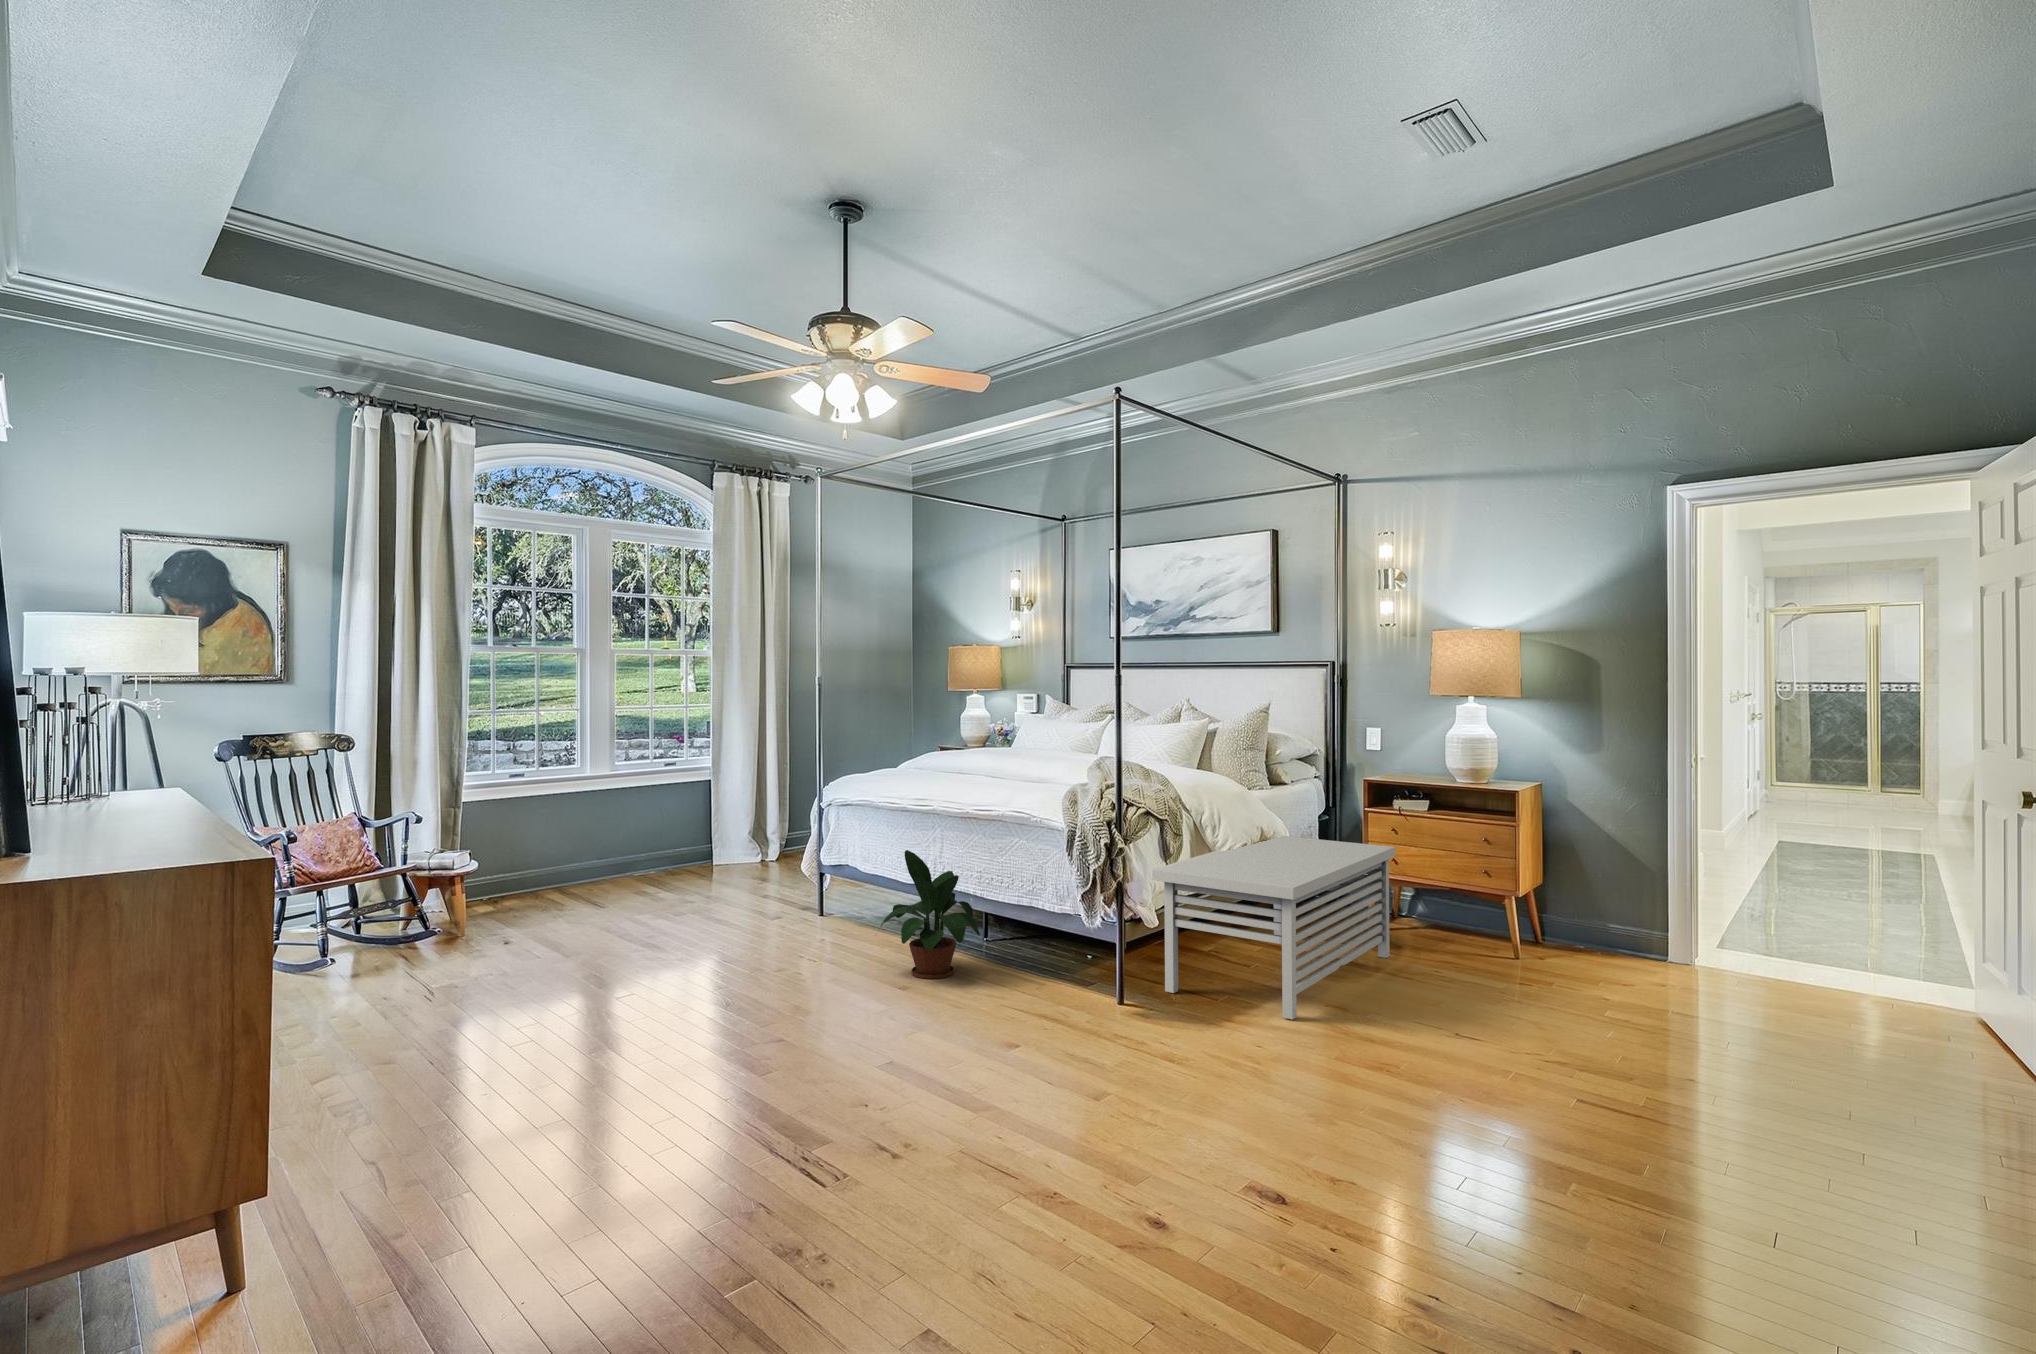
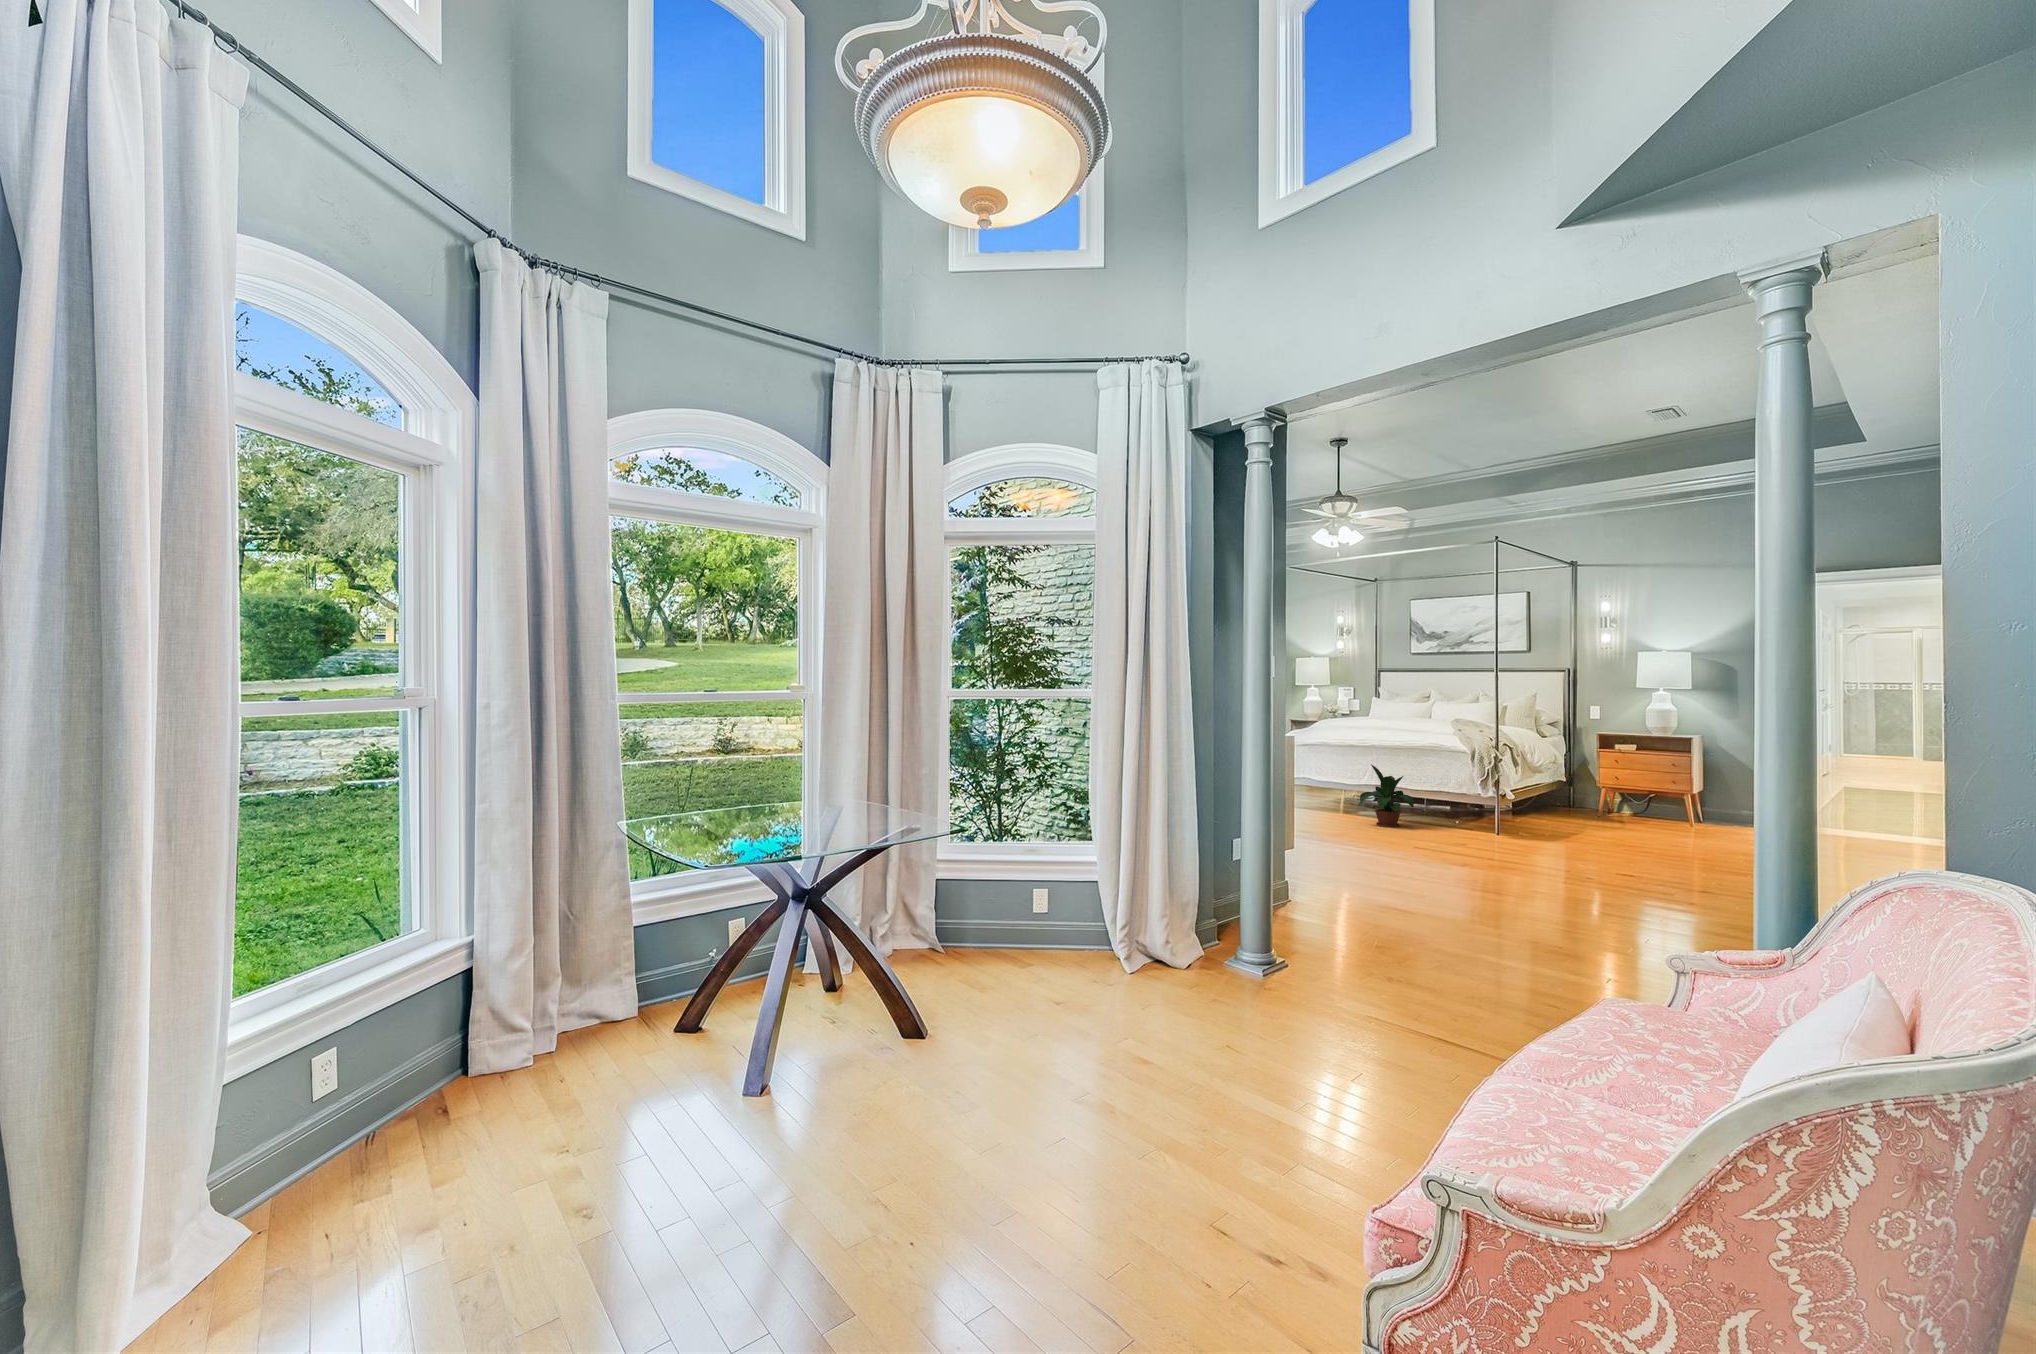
storage bench: present [1152,836,1395,1019] -> none [1513,762,1626,840]

